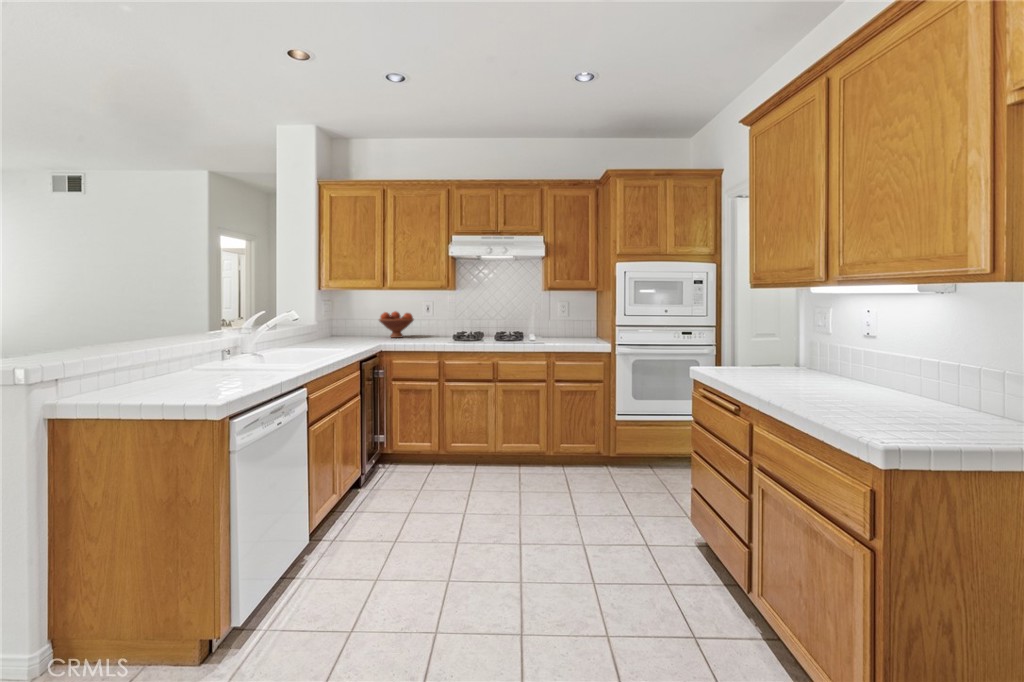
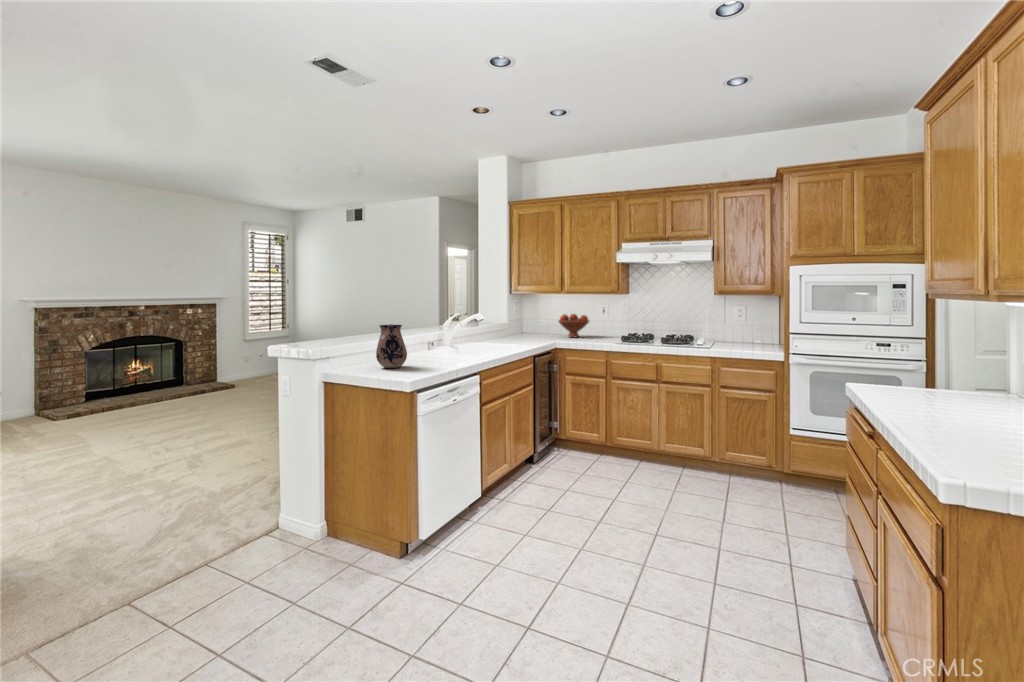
ceramic pitcher: none [156,329,204,388] -> present [376,324,407,368]

